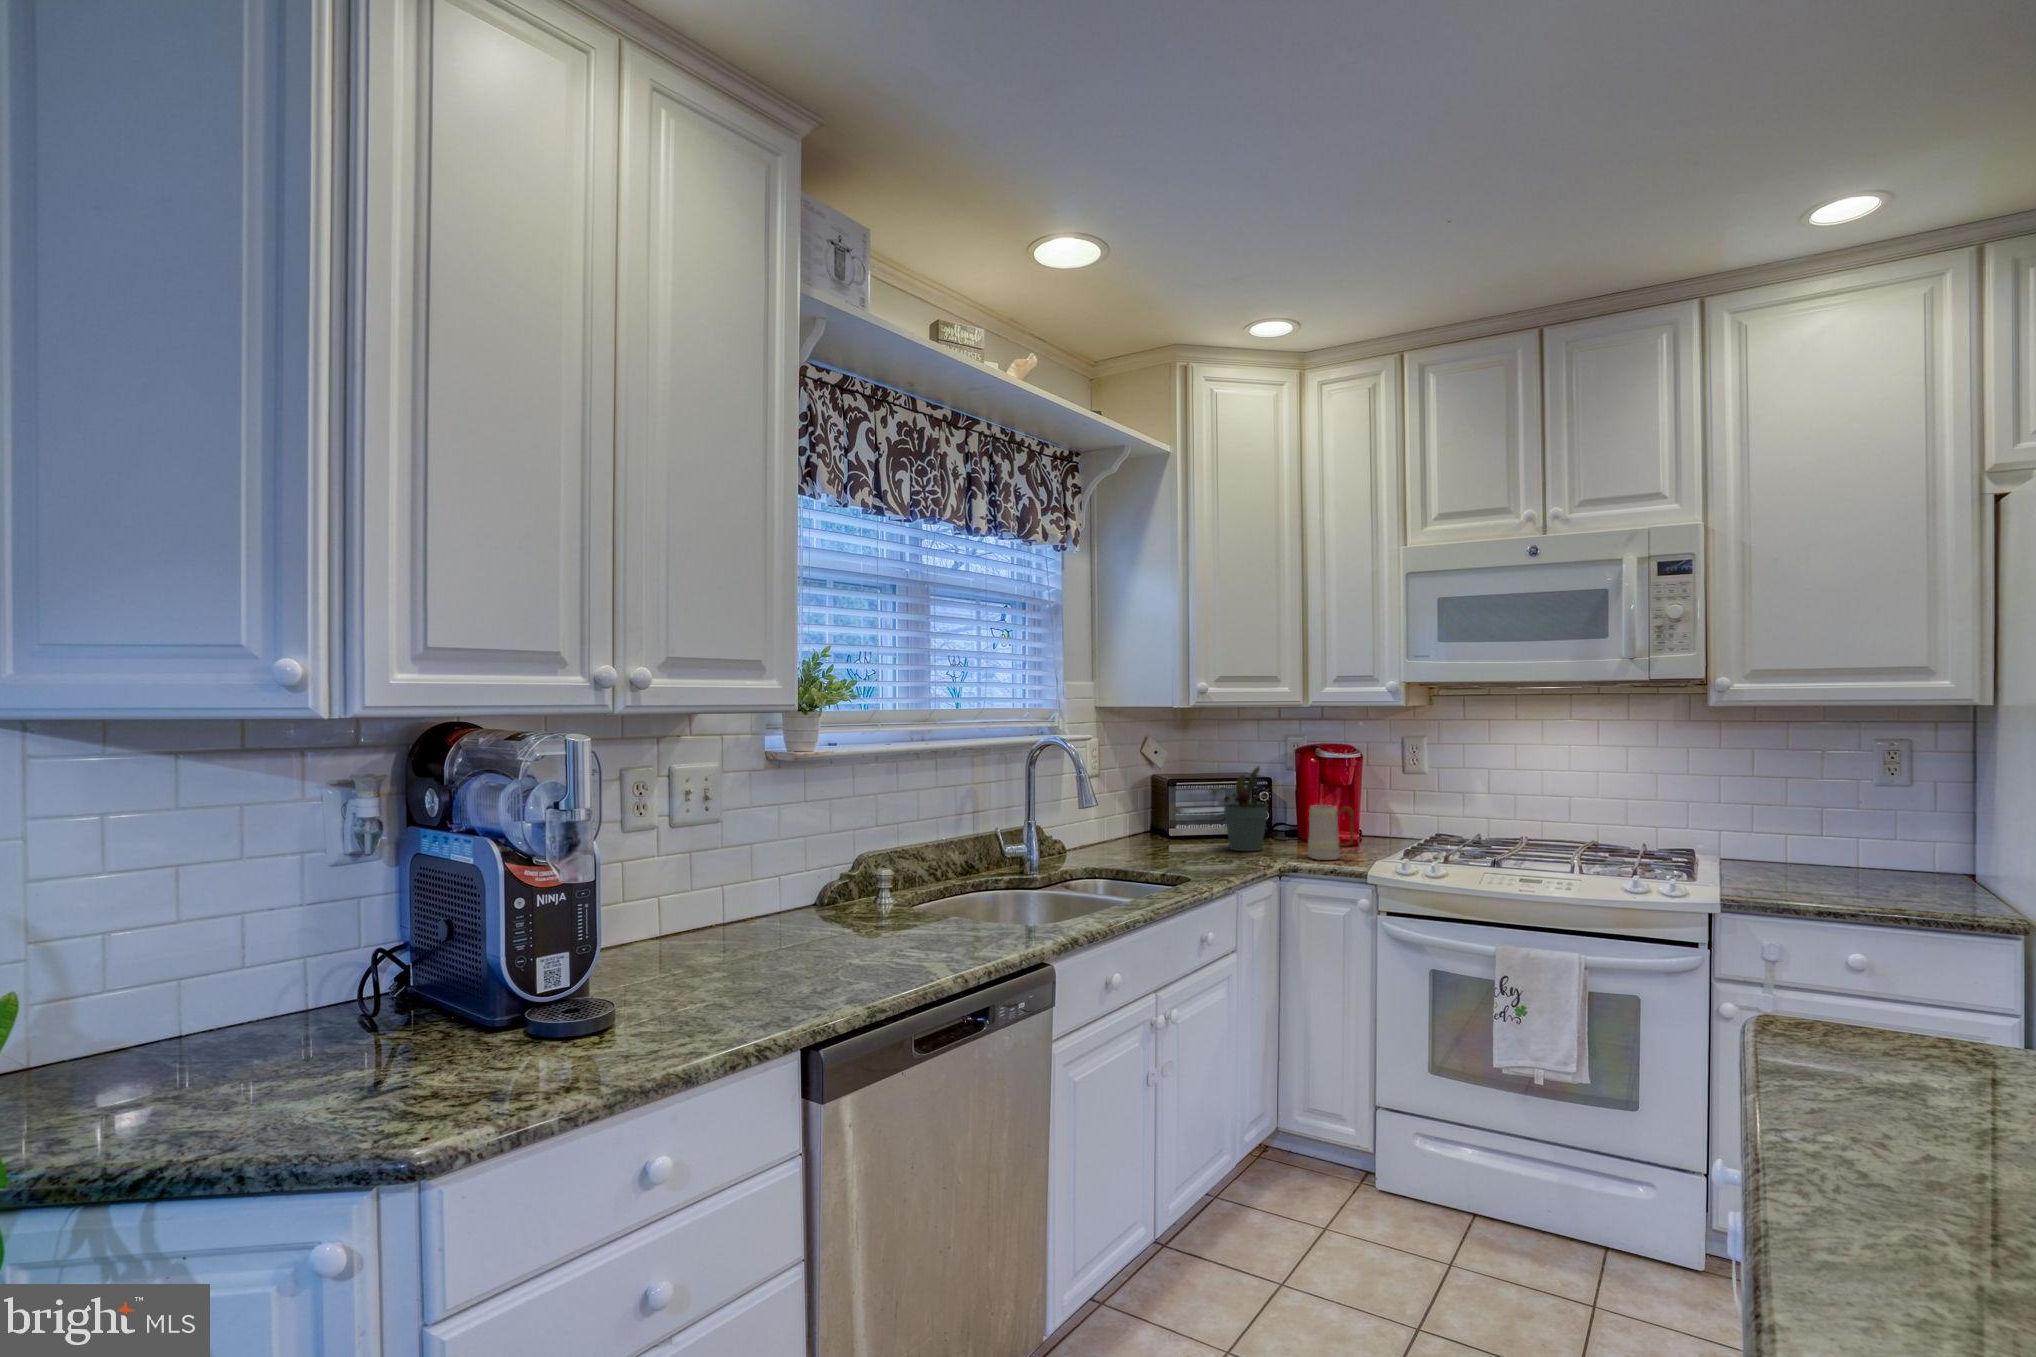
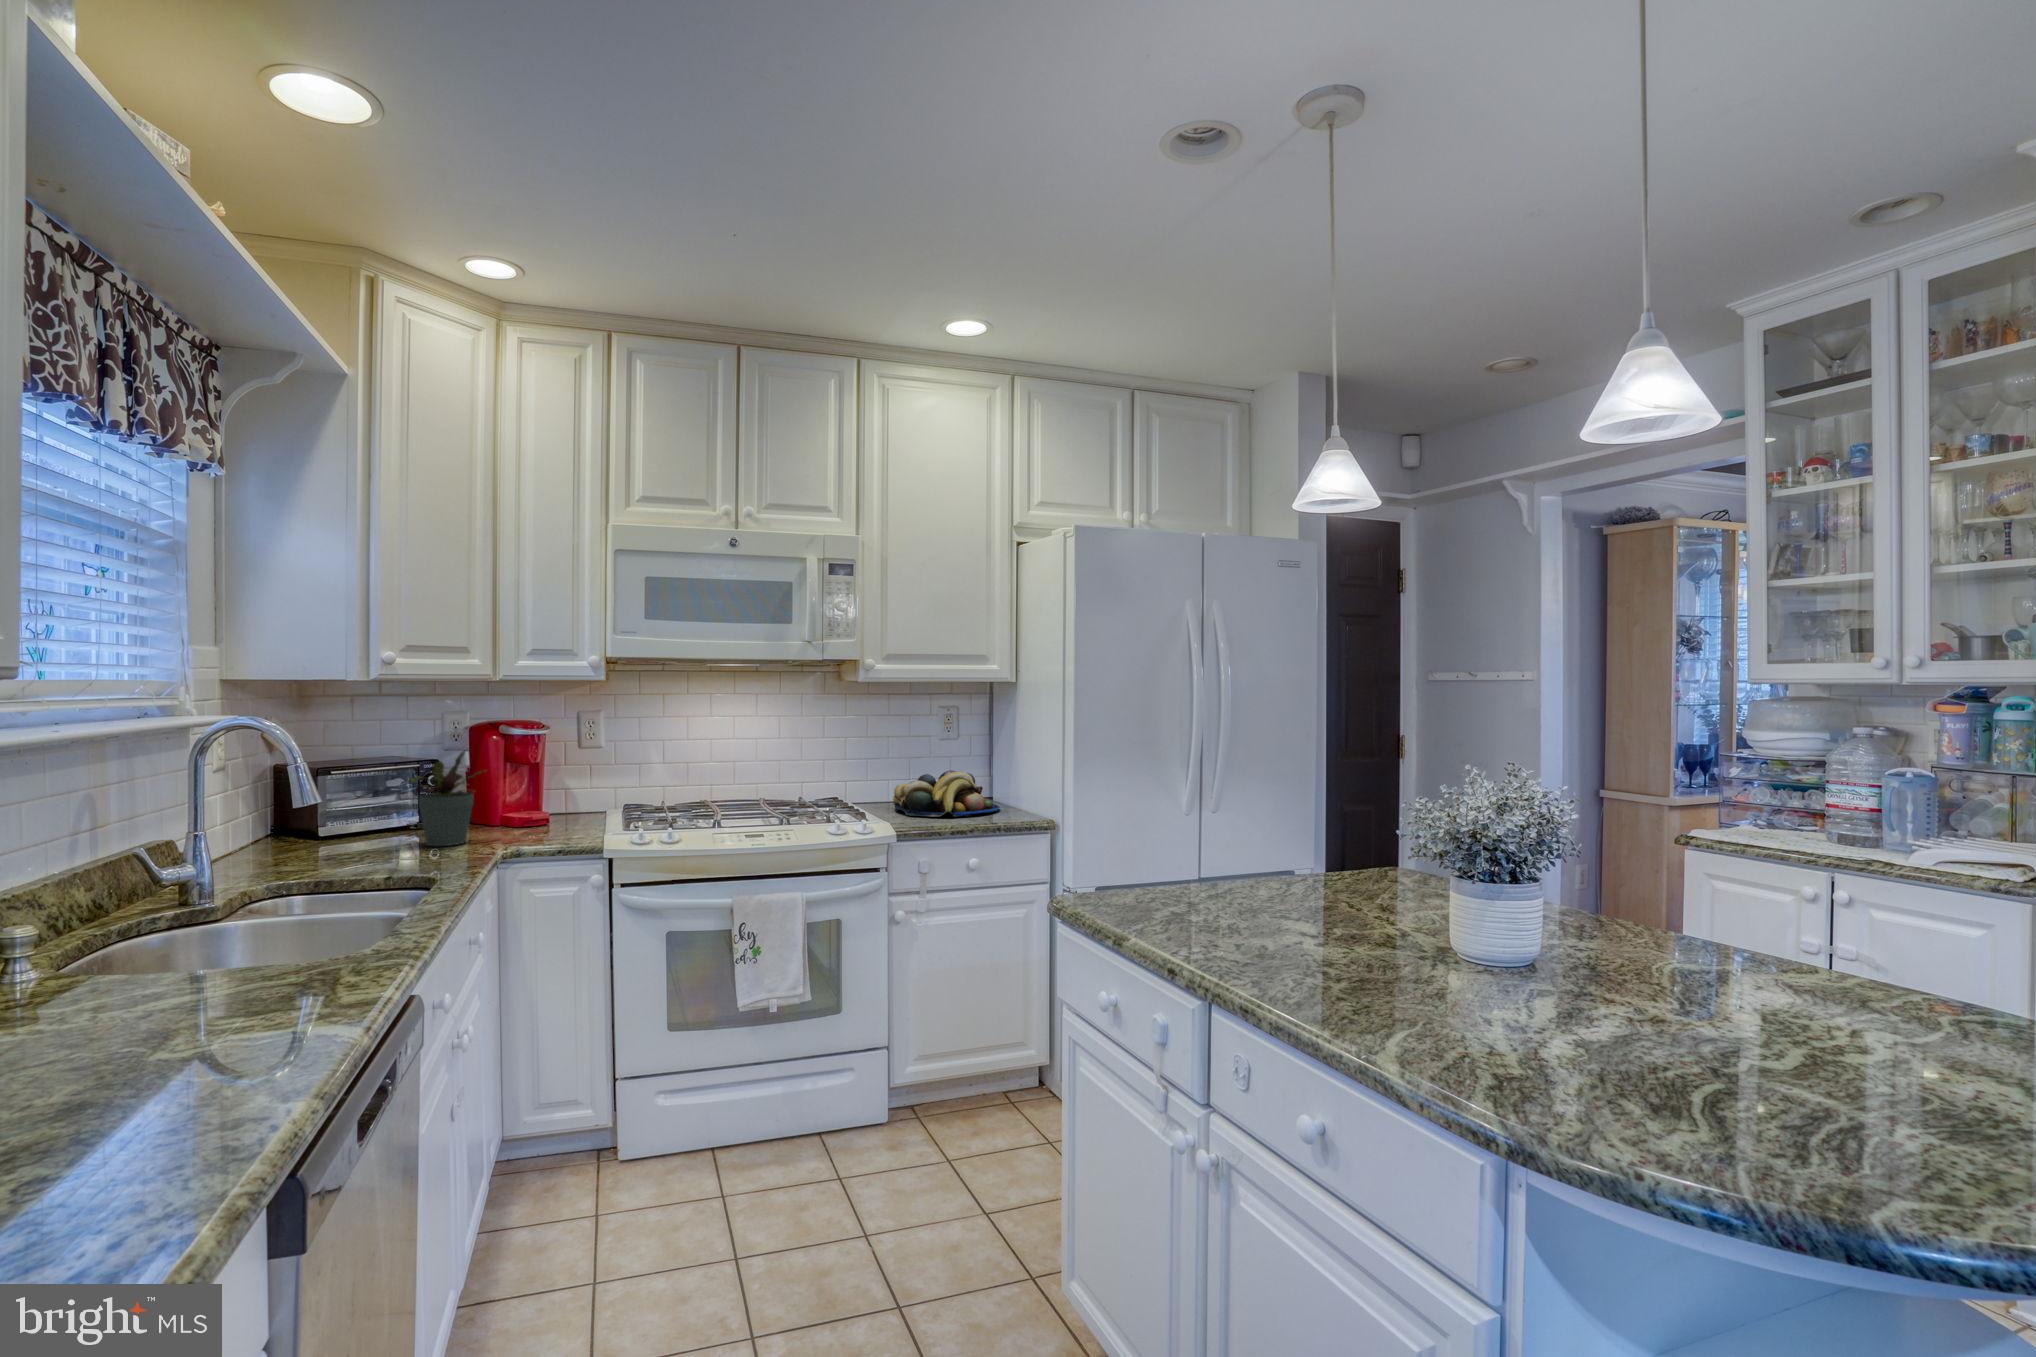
mug: present [1308,805,1354,860] -> none [529,784,581,843]
fruit bowl: none [1761,832,1948,900] -> present [893,770,1000,817]

